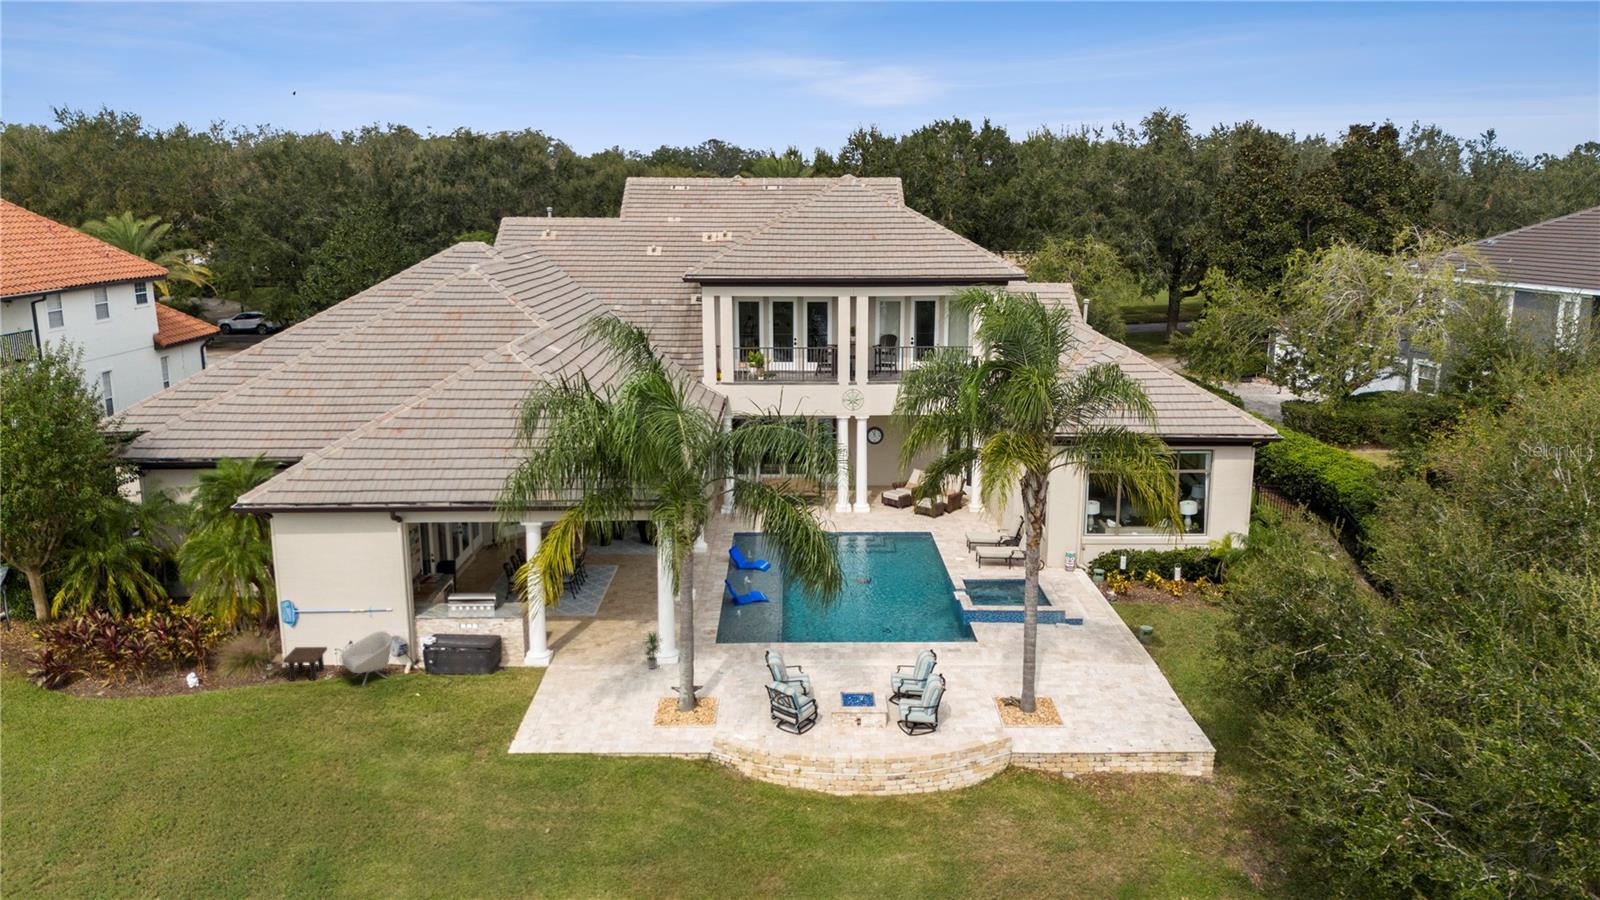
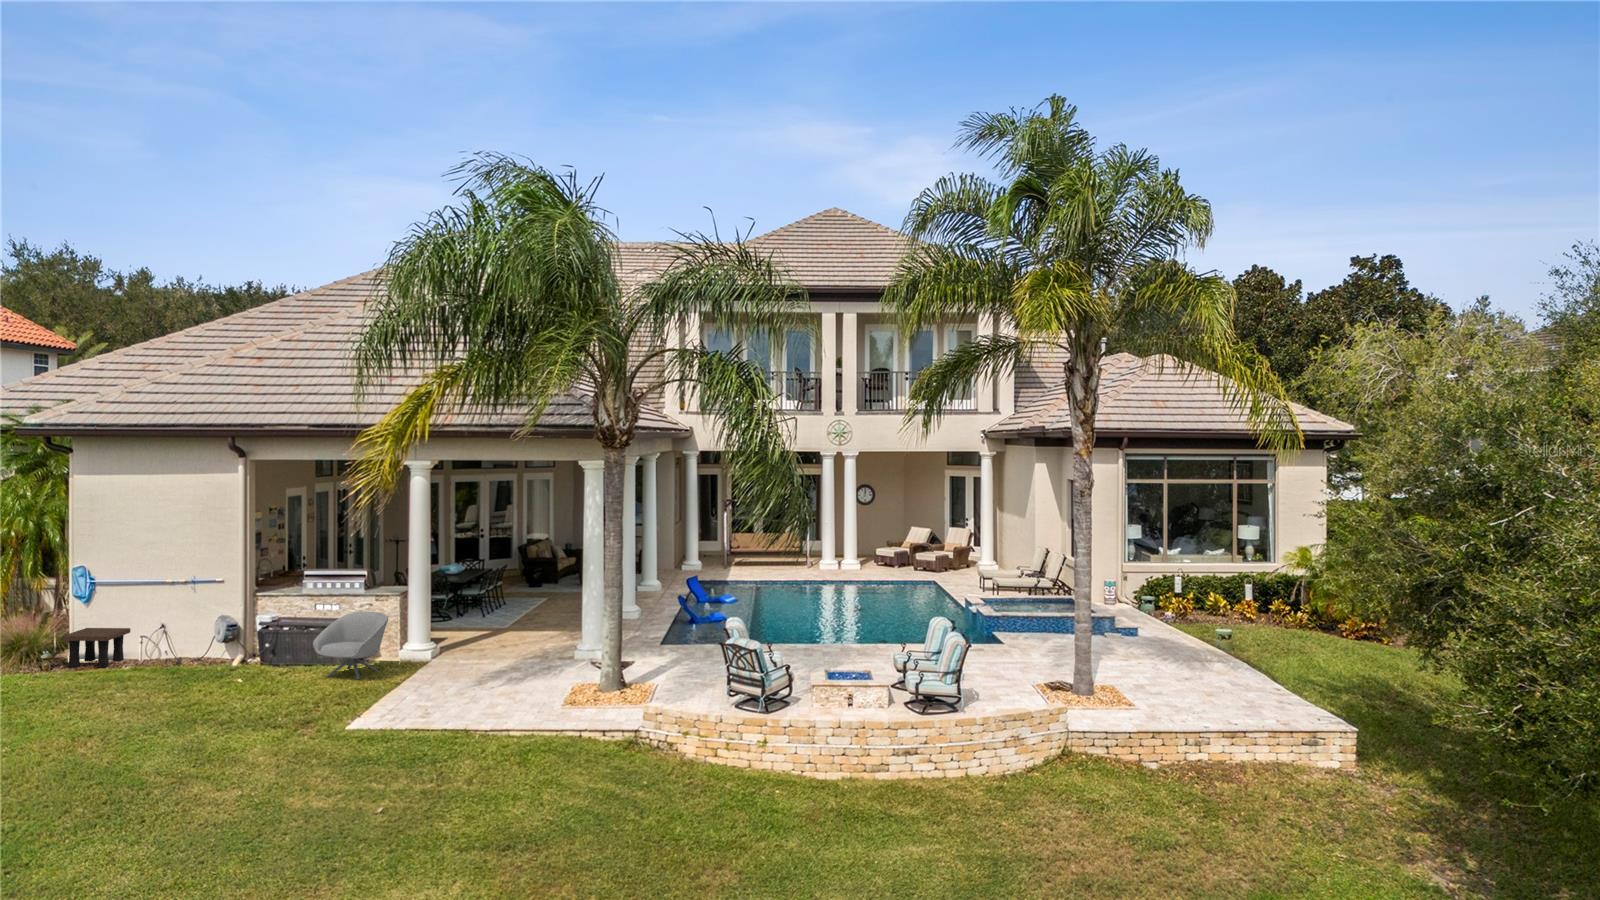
armchair: present [341,632,392,686] -> present [313,612,388,679]
potted plant: present [643,633,661,669] -> none [557,613,590,666]

